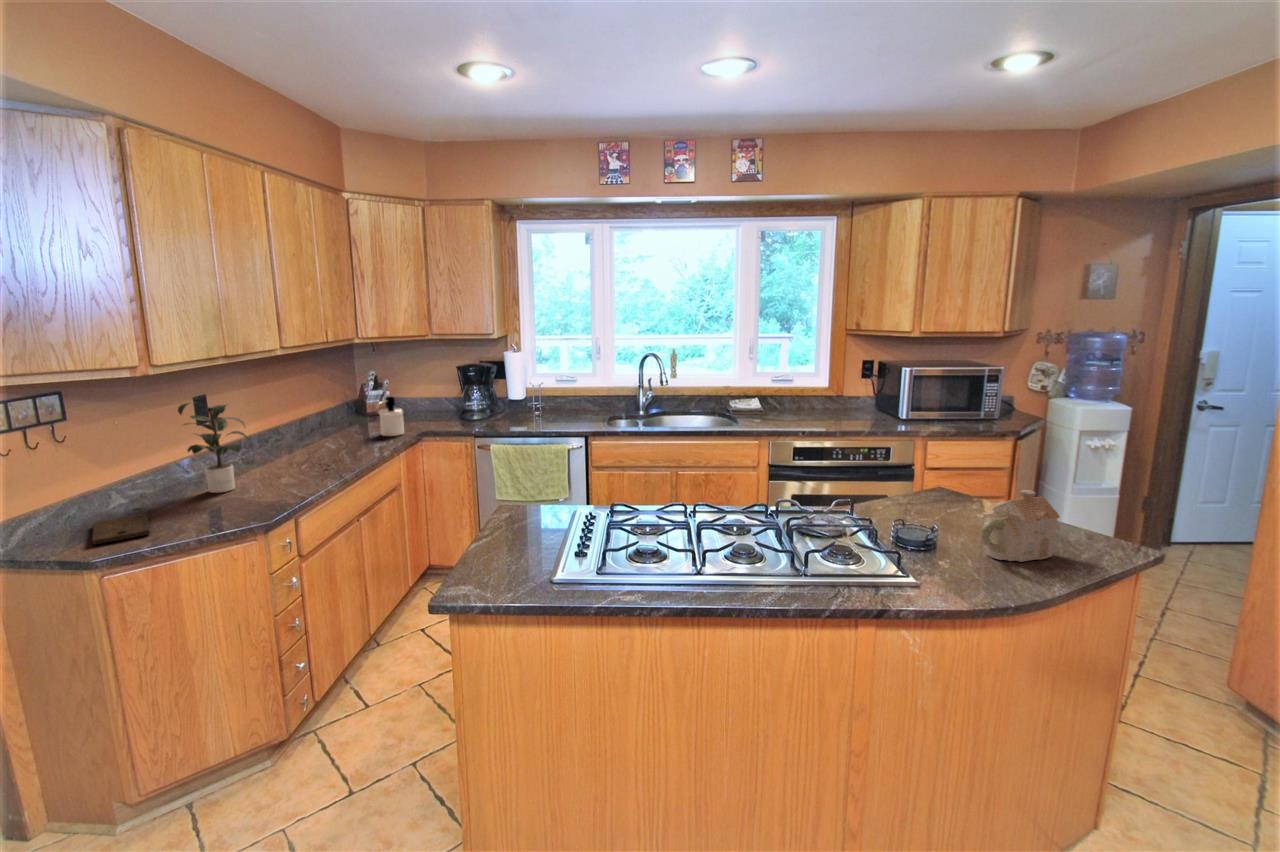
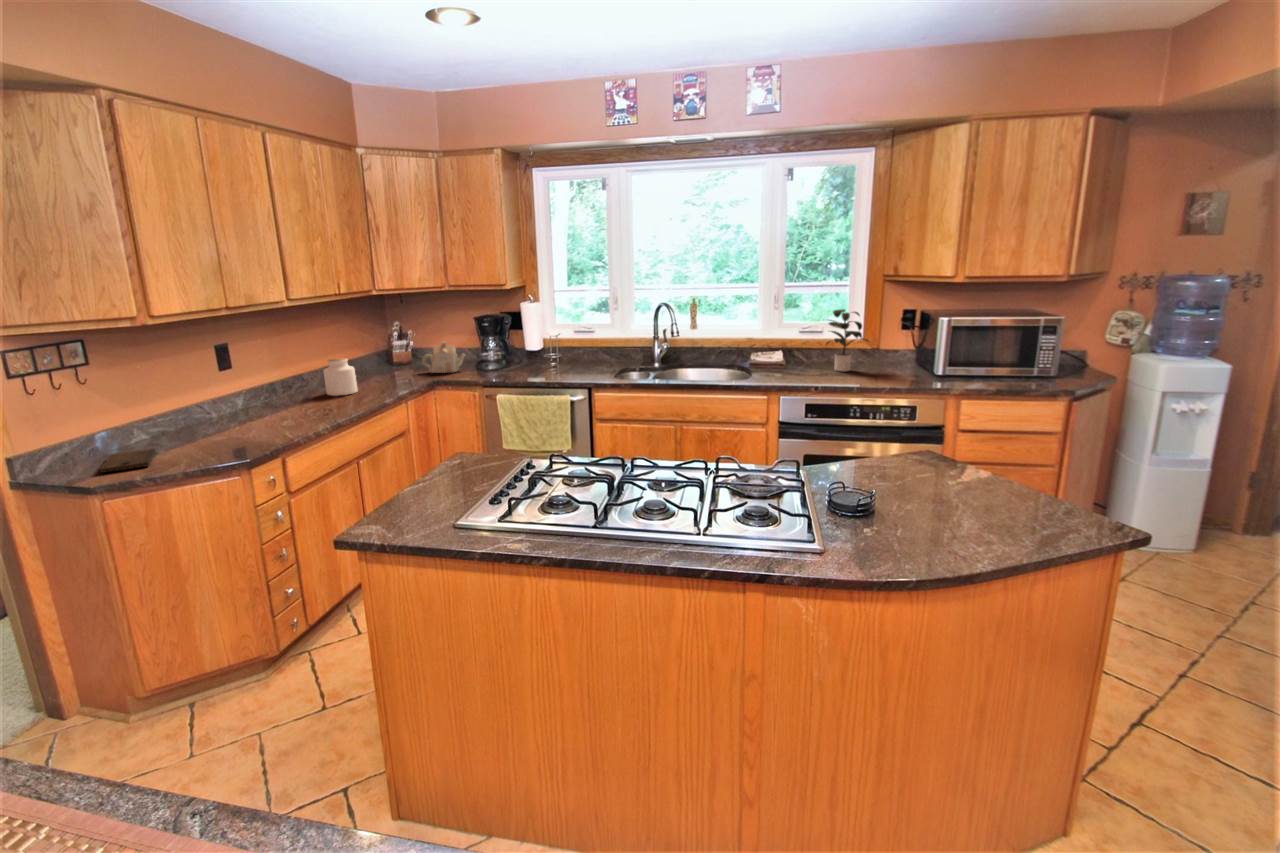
soap dispenser: present [376,397,404,436] -> none [385,348,416,387]
potted plant: present [178,402,250,493] -> present [826,309,869,372]
jar: none [309,407,345,447] -> present [324,358,357,396]
teapot: present [980,490,1060,562] -> present [422,342,465,373]

